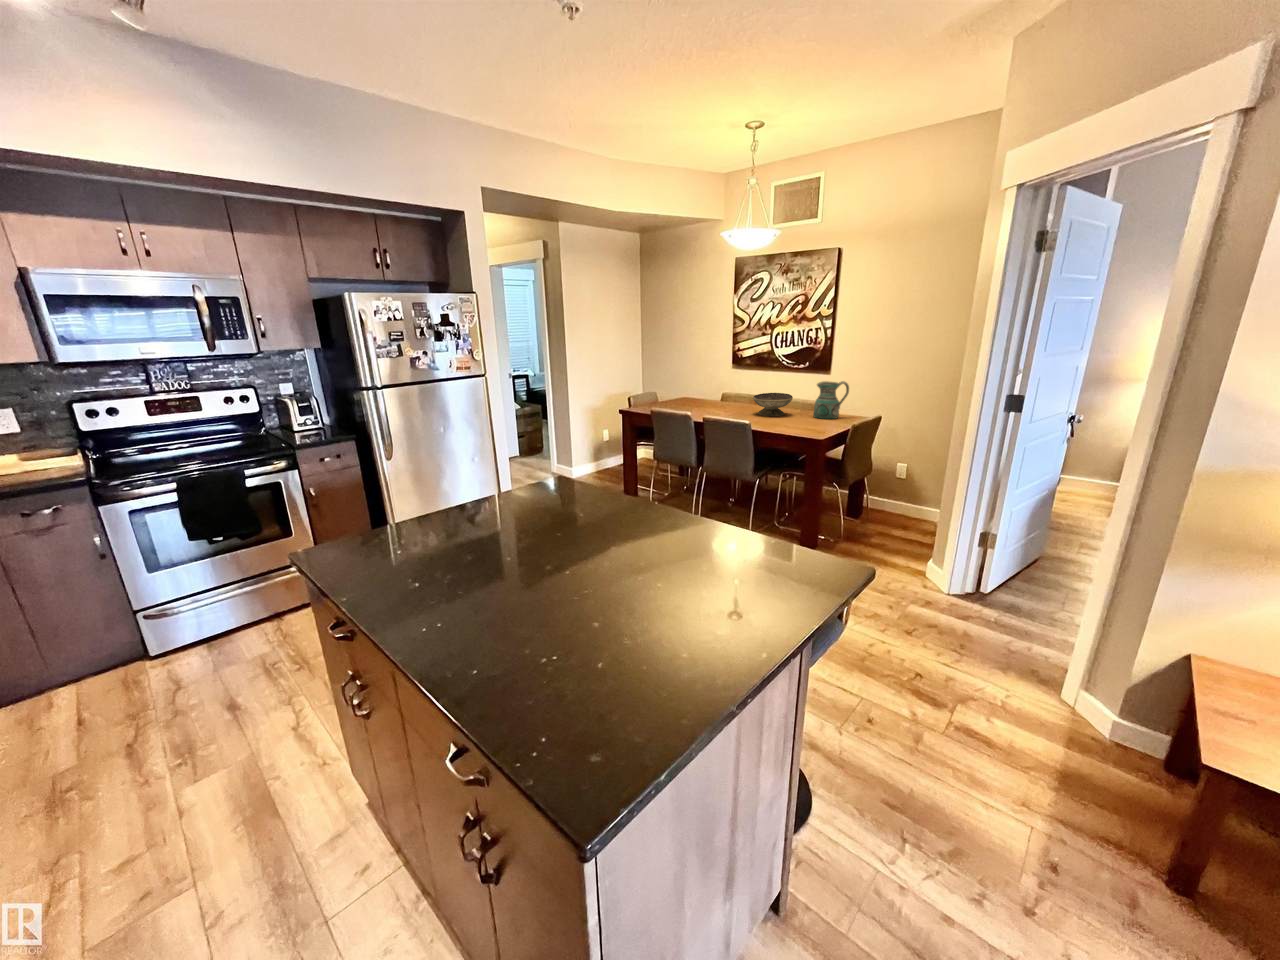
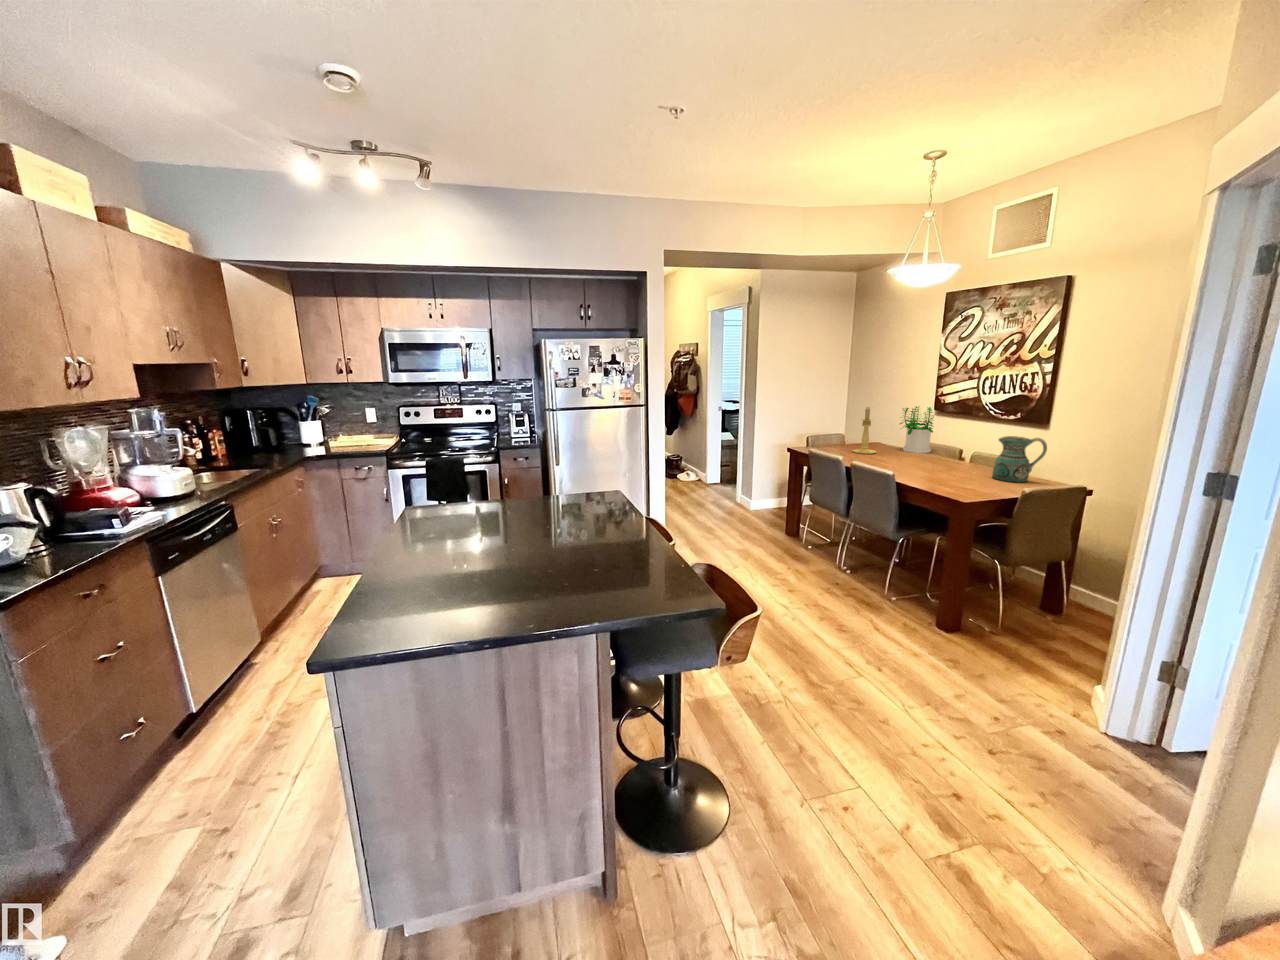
potted plant: none [711,361,742,403] -> present [900,406,934,453]
candle holder: none [684,363,705,409] -> present [853,407,876,454]
decorative bowl: present [753,393,793,416] -> none [919,444,971,471]

